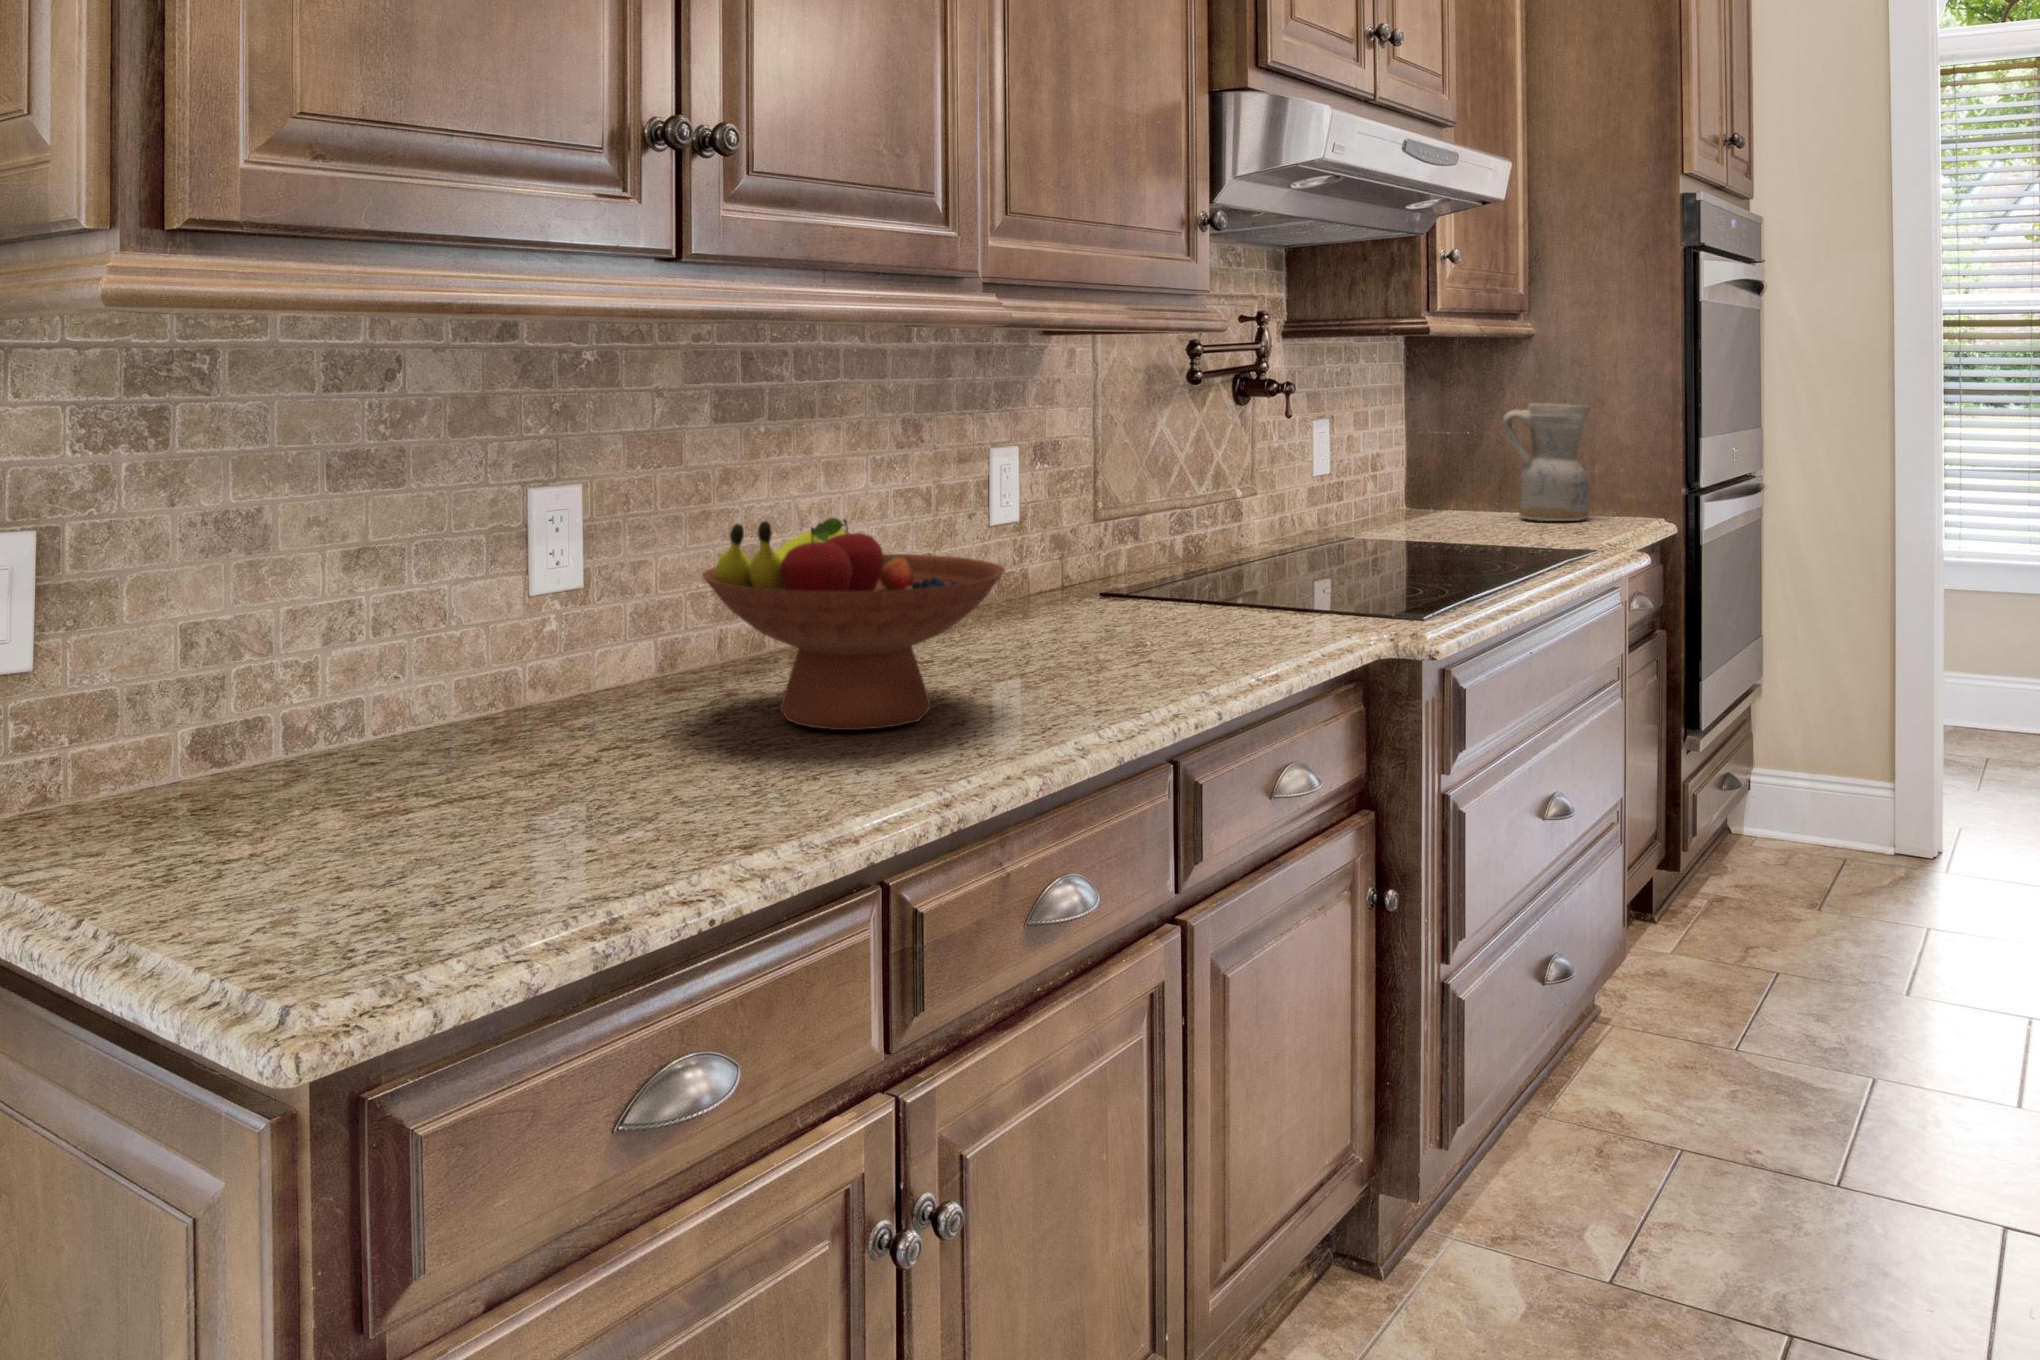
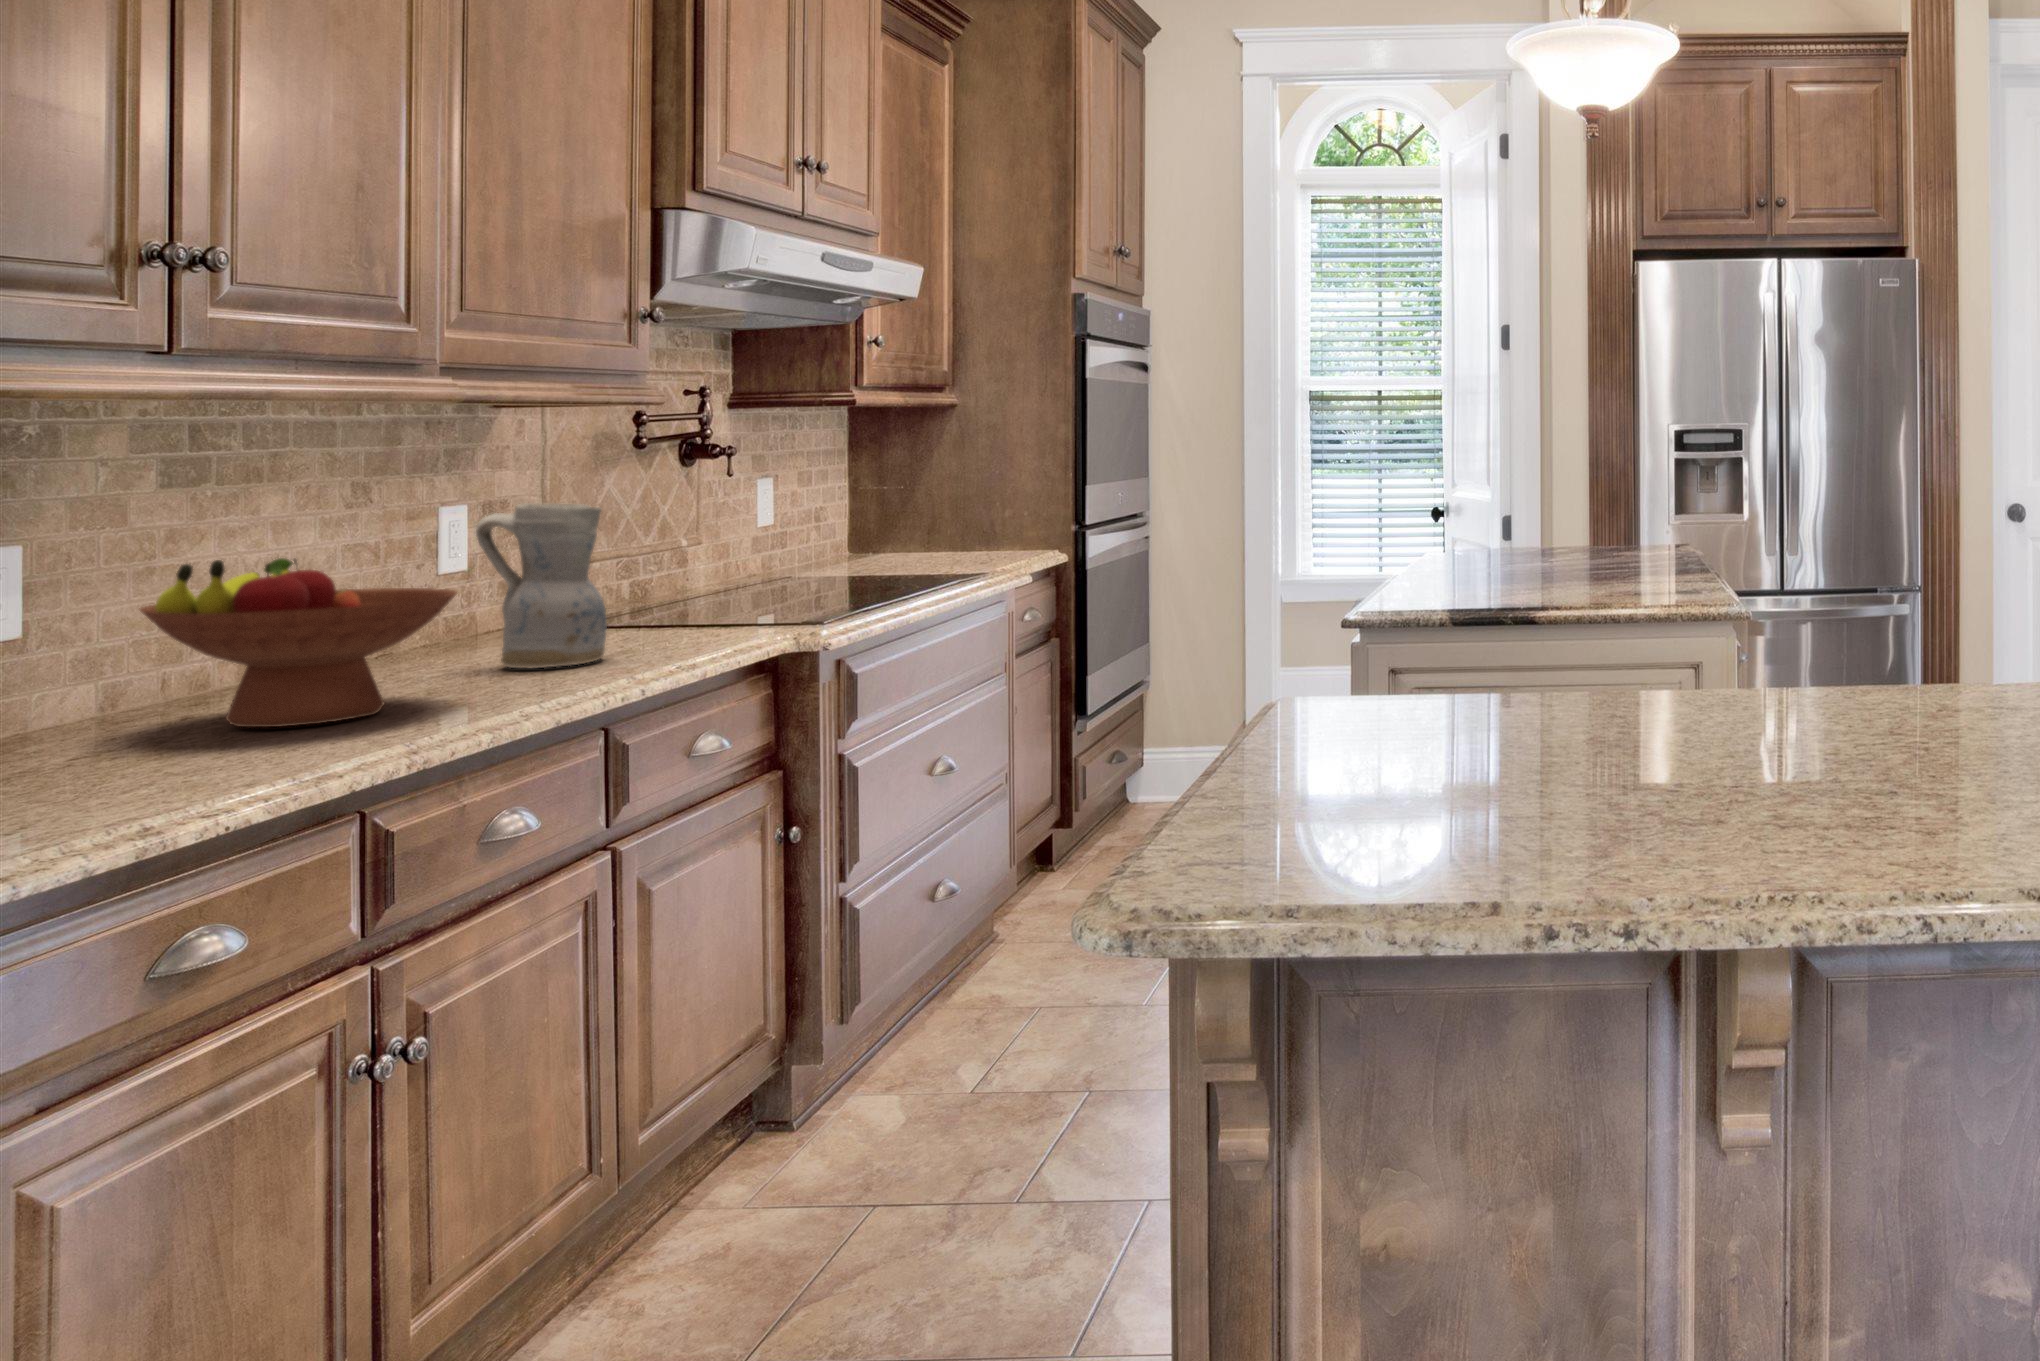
ceramic pitcher: present [1502,403,1590,521] -> present [476,503,607,668]

